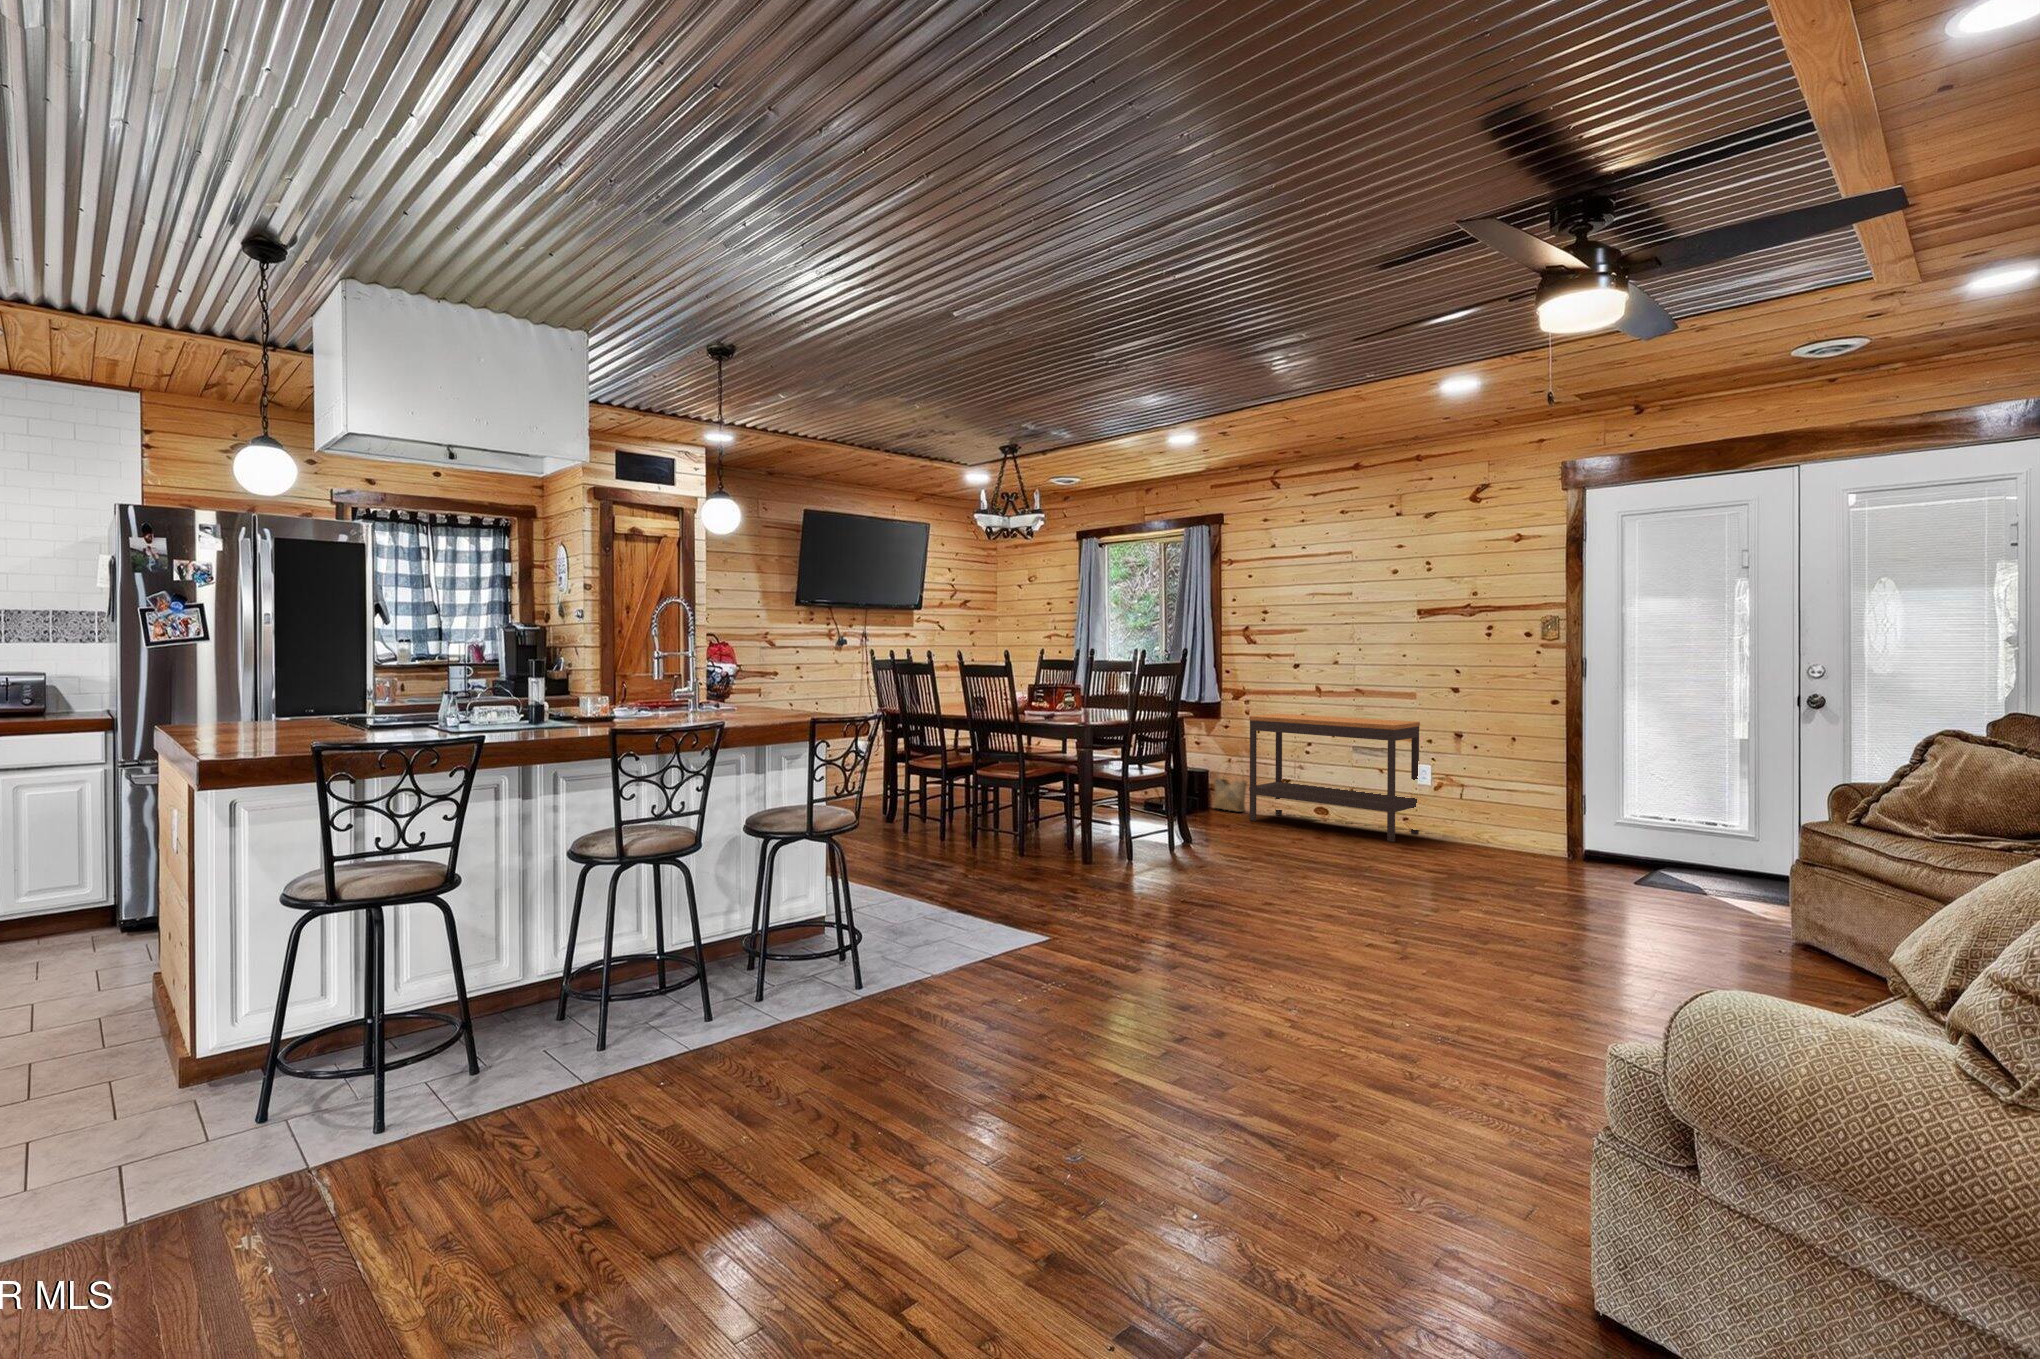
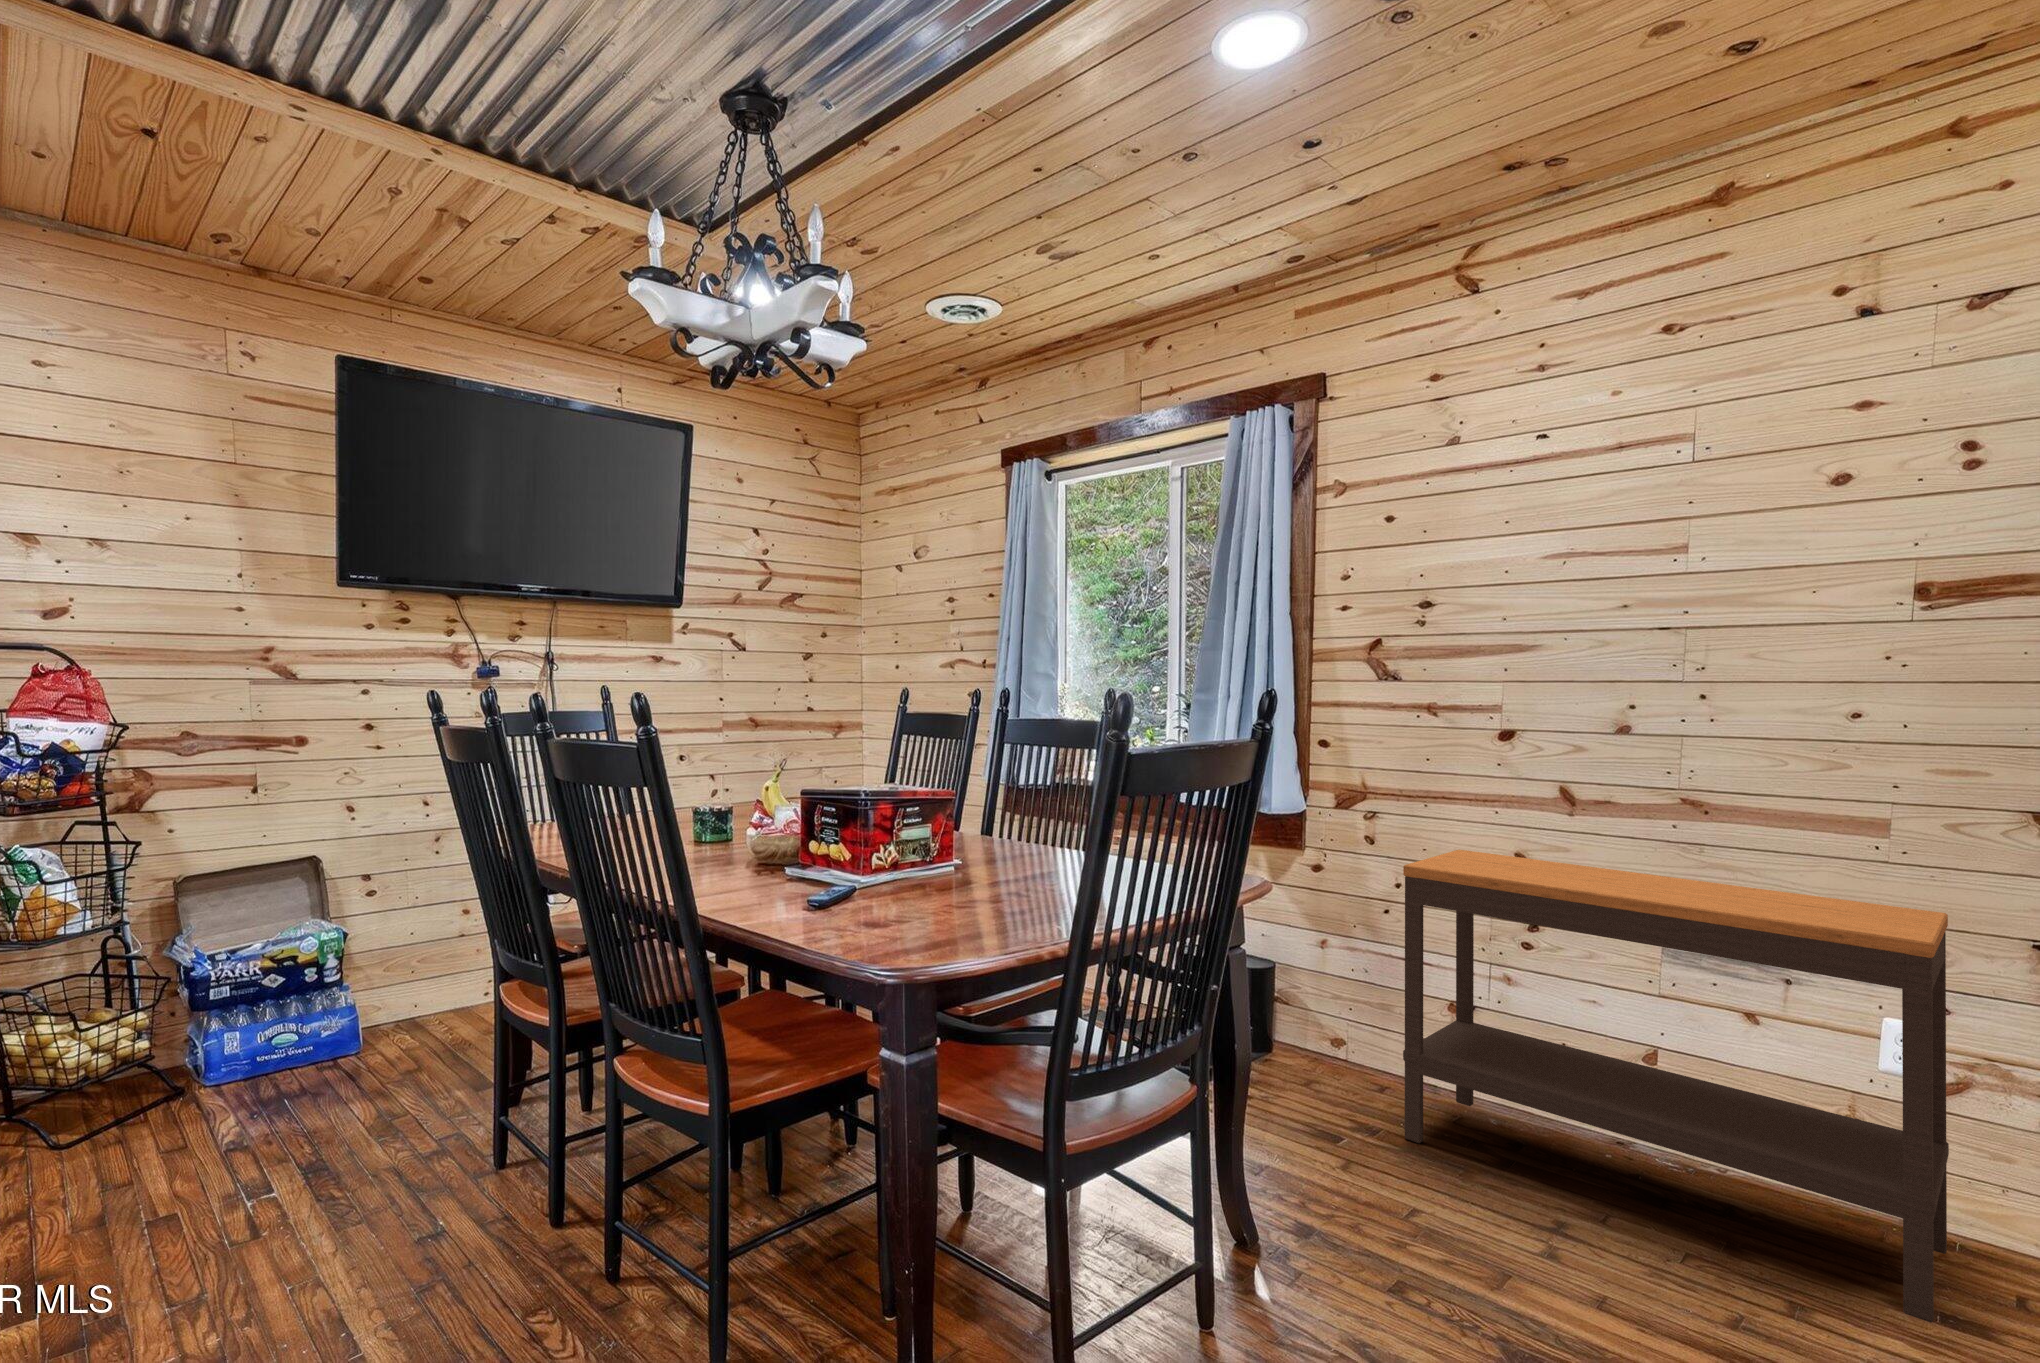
woven basket: present [1214,778,1247,812] -> none [1295,958,1381,1088]

